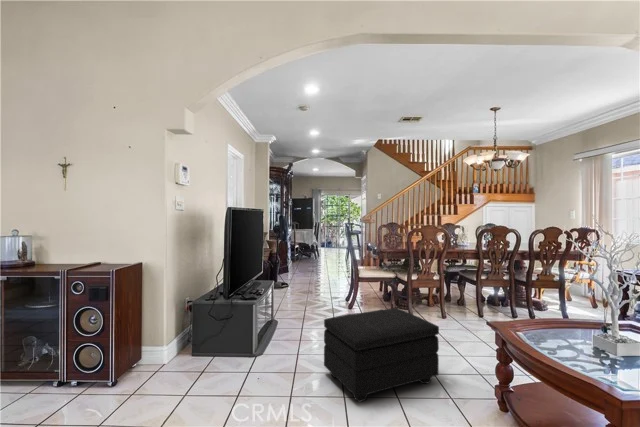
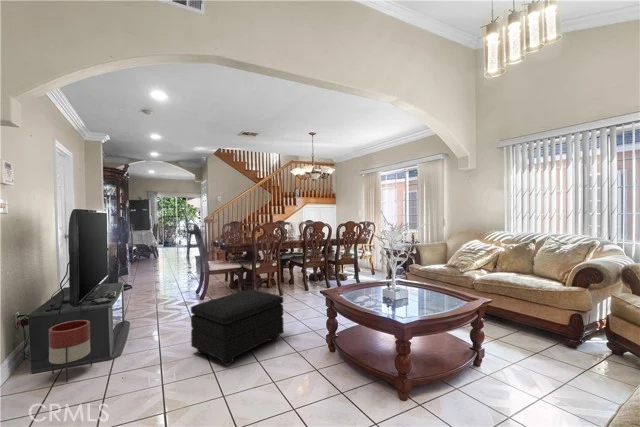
planter: none [200,314,235,374] -> present [49,320,92,382]

